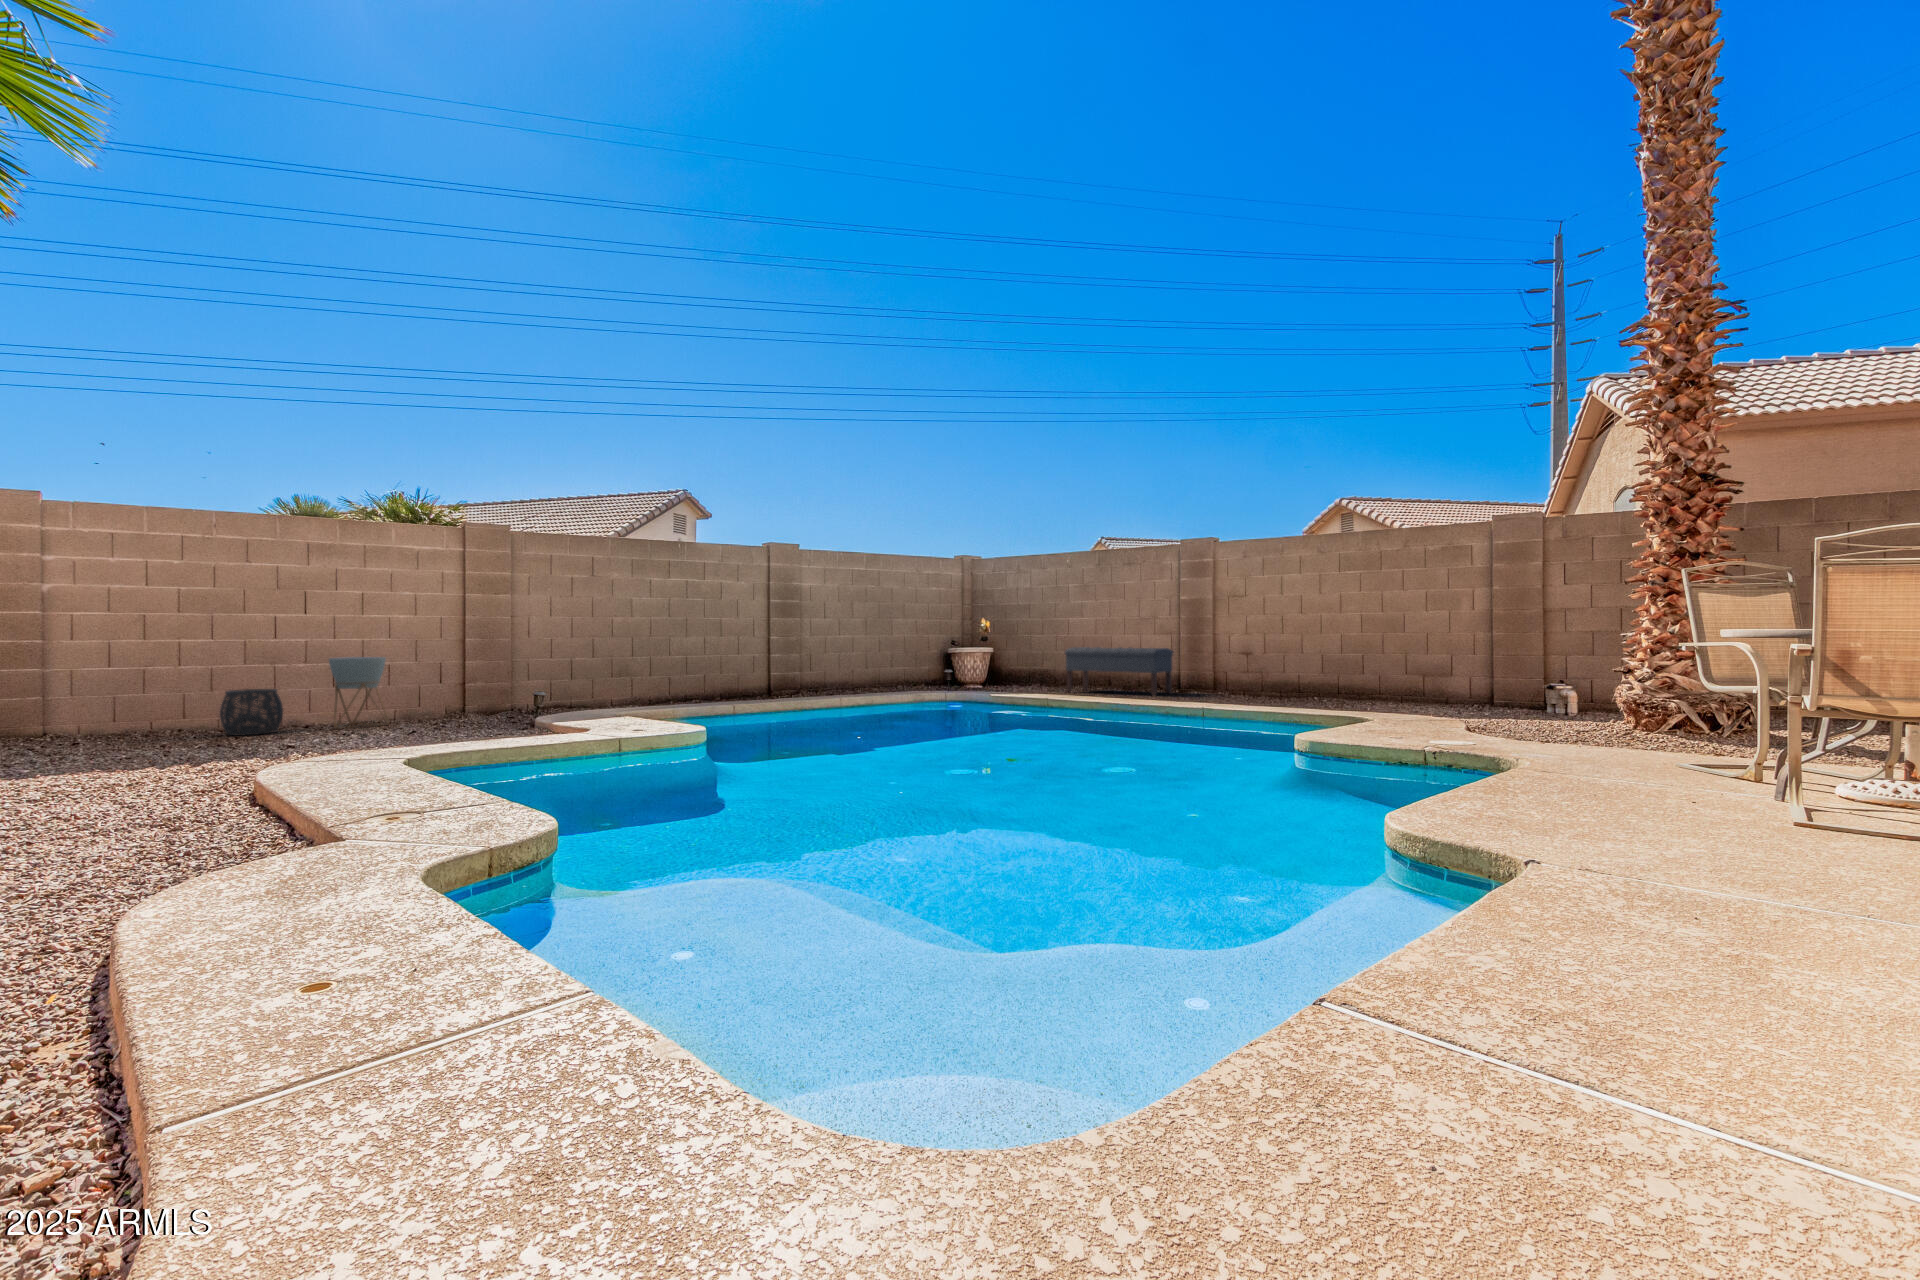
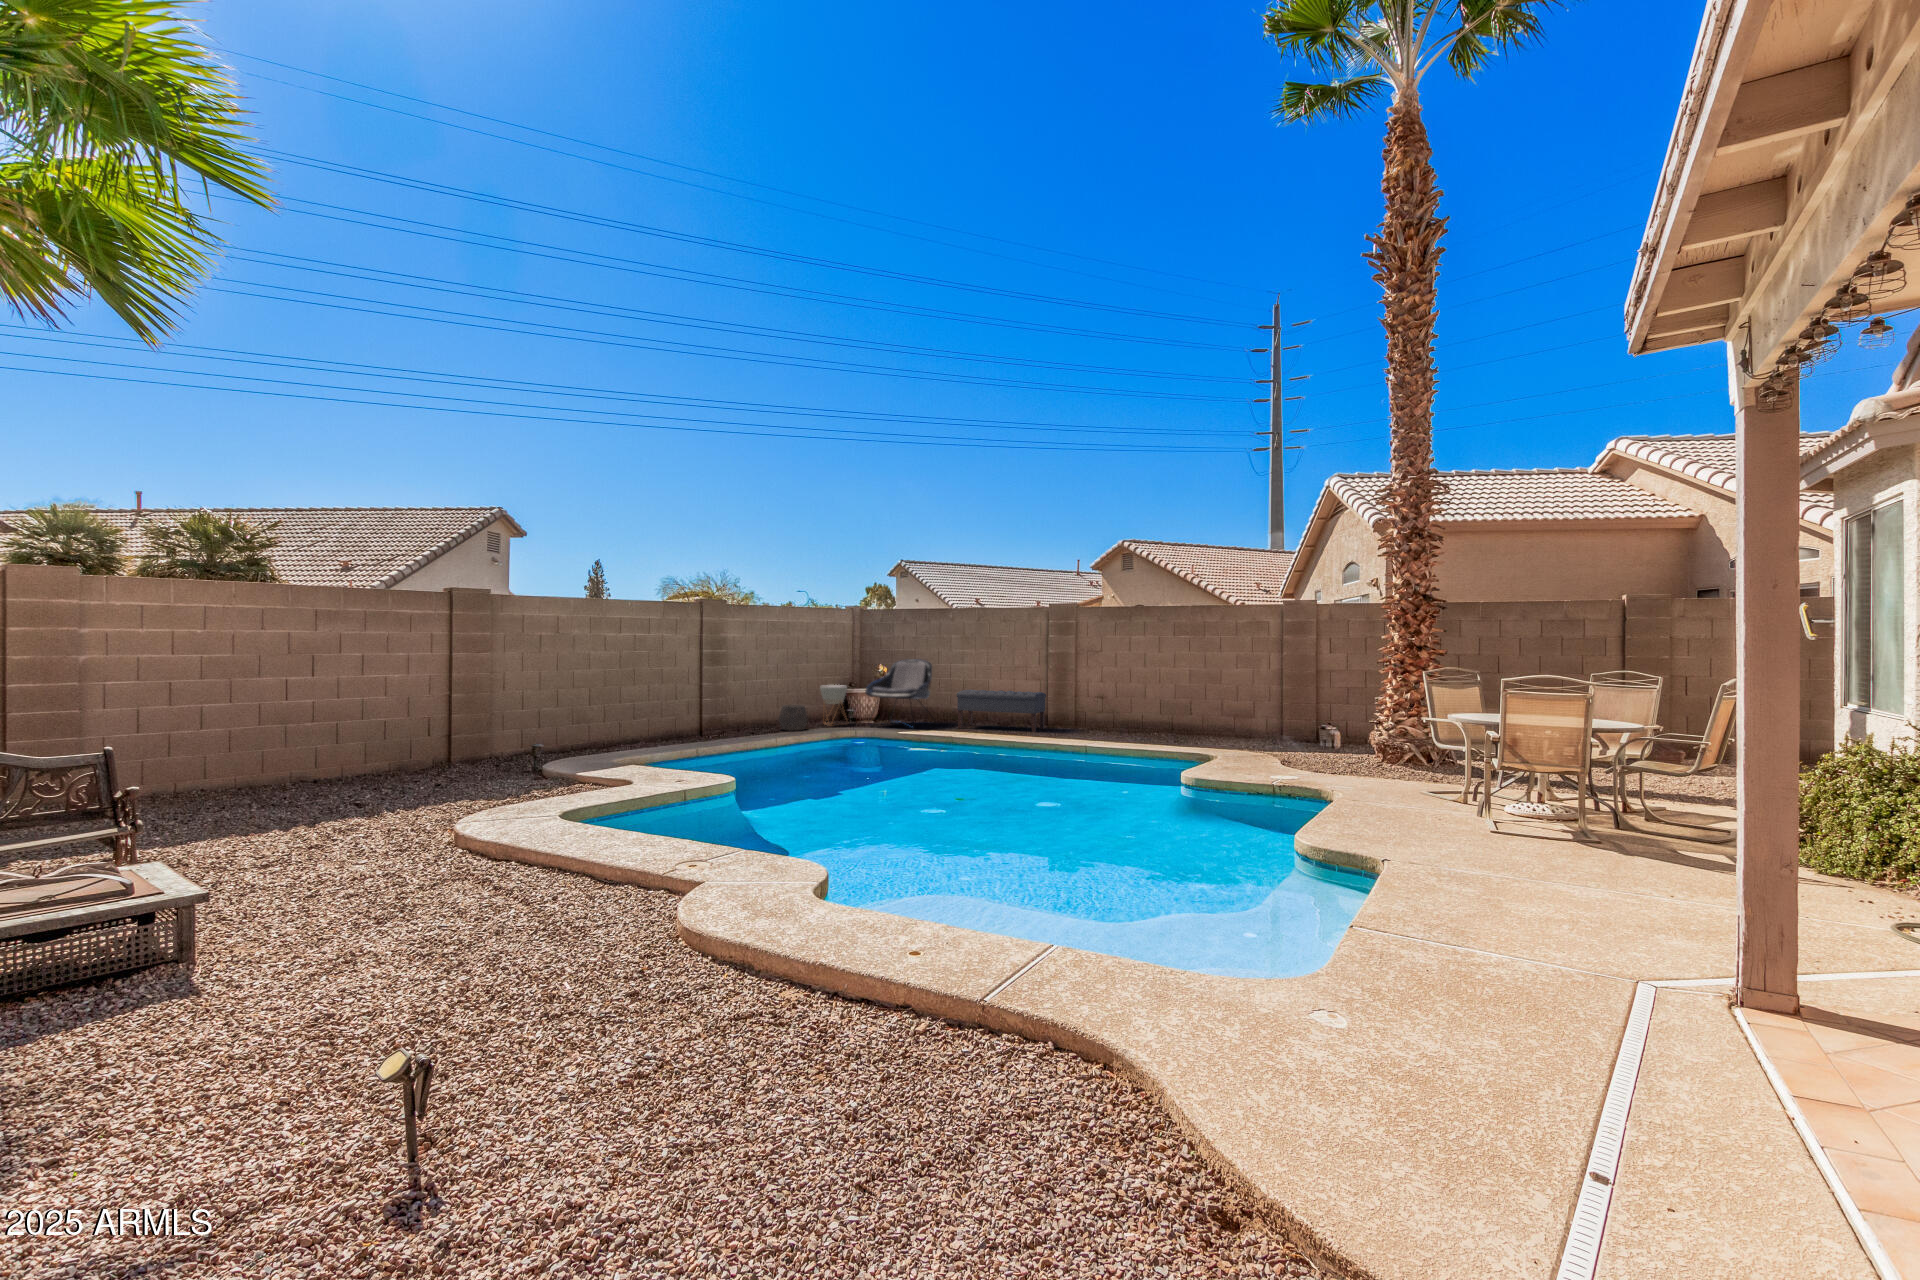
lounge chair: none [963,614,1047,692] -> present [865,659,933,728]
planter: present [329,657,389,729] -> present [820,685,849,726]
woven basket: present [220,689,283,735] -> present [779,705,808,730]

